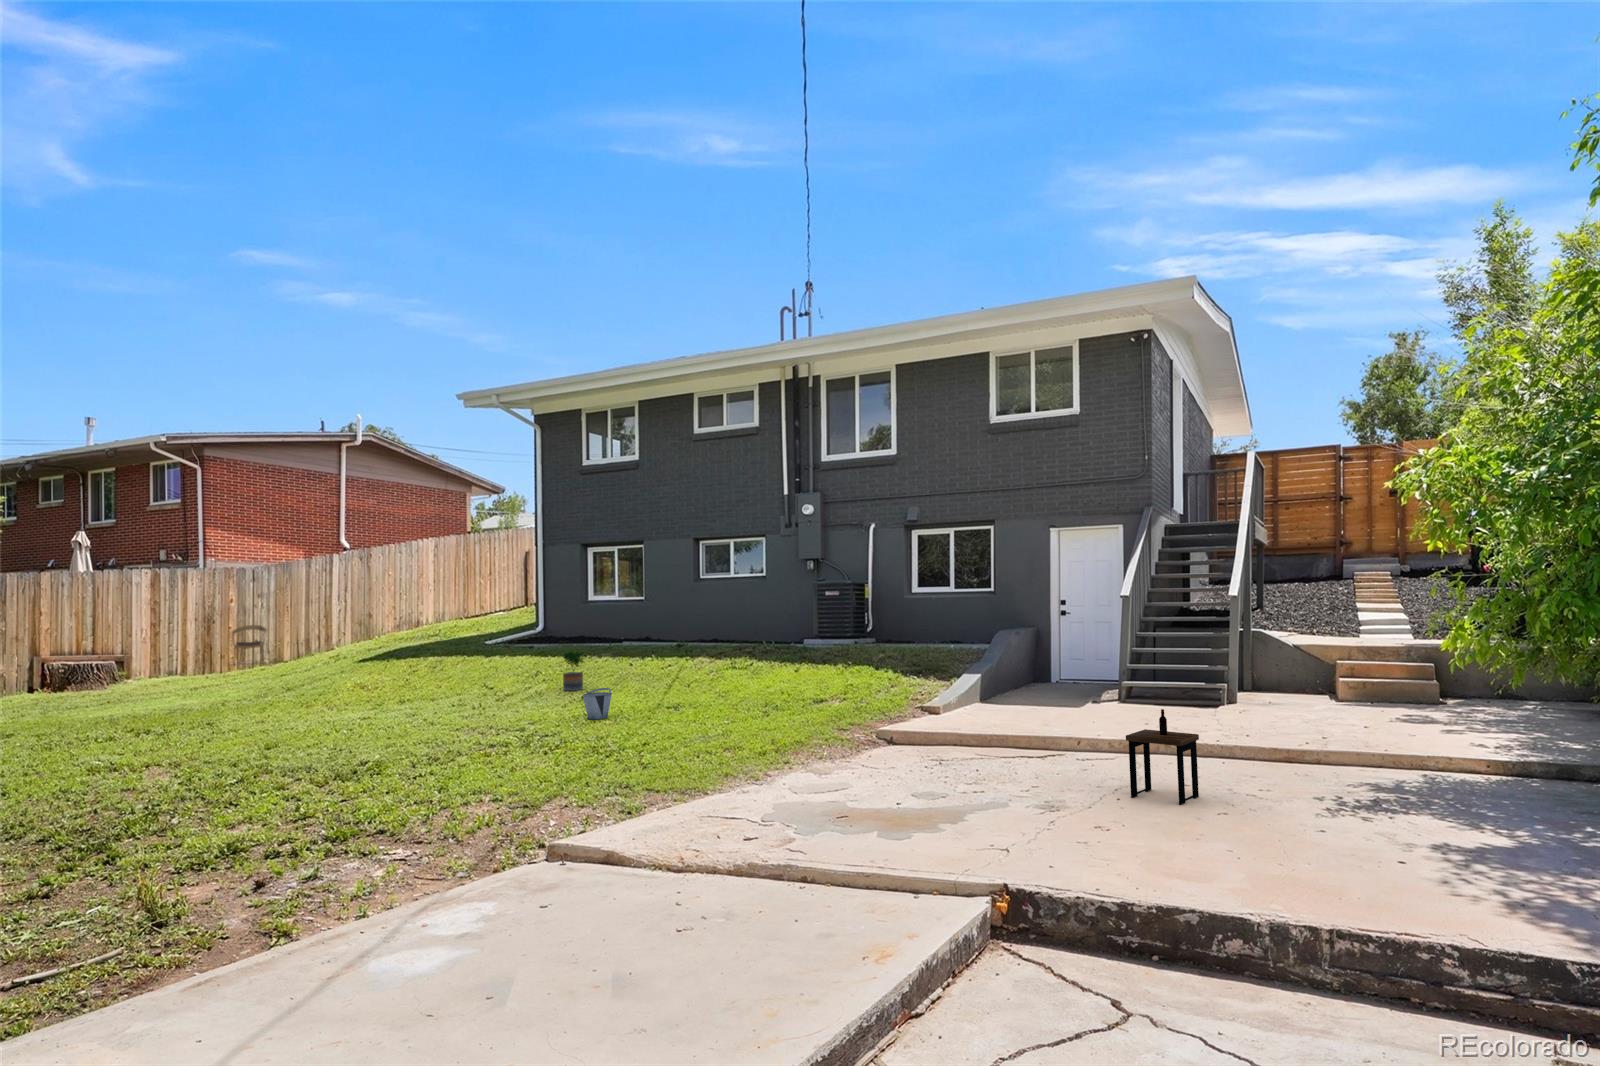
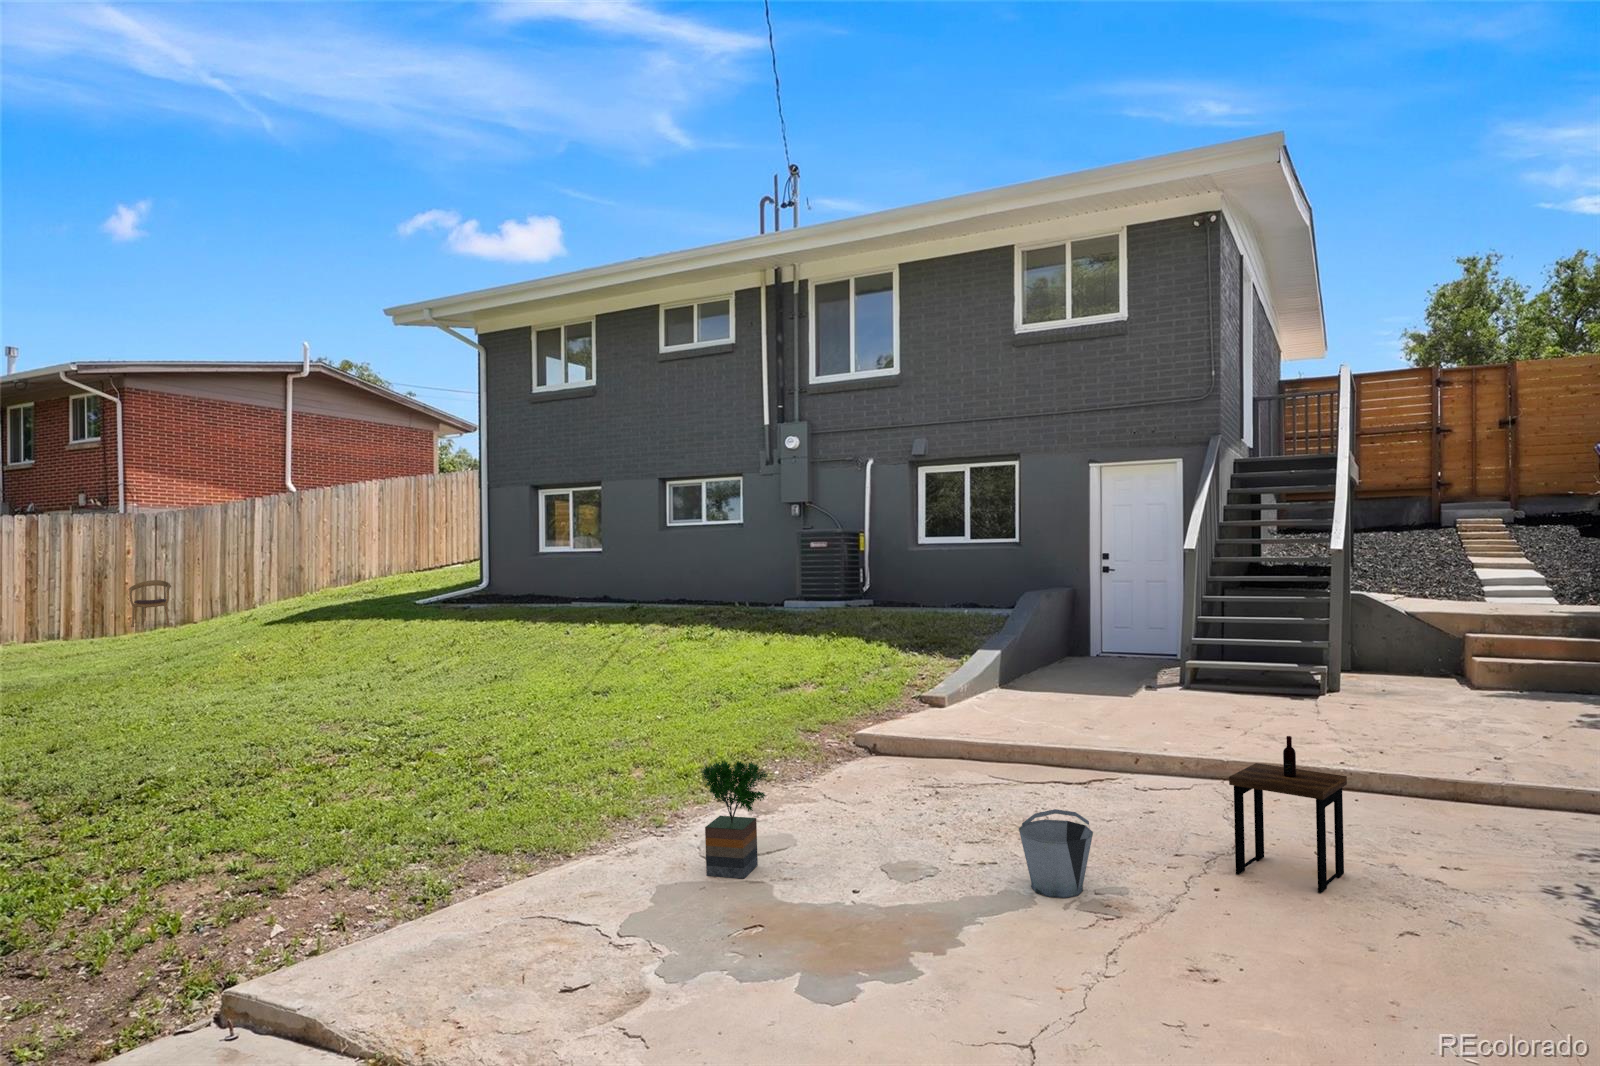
potted tree: present [563,651,585,691] -> present [700,761,768,879]
bucket: present [583,688,612,719] -> present [1019,809,1093,898]

